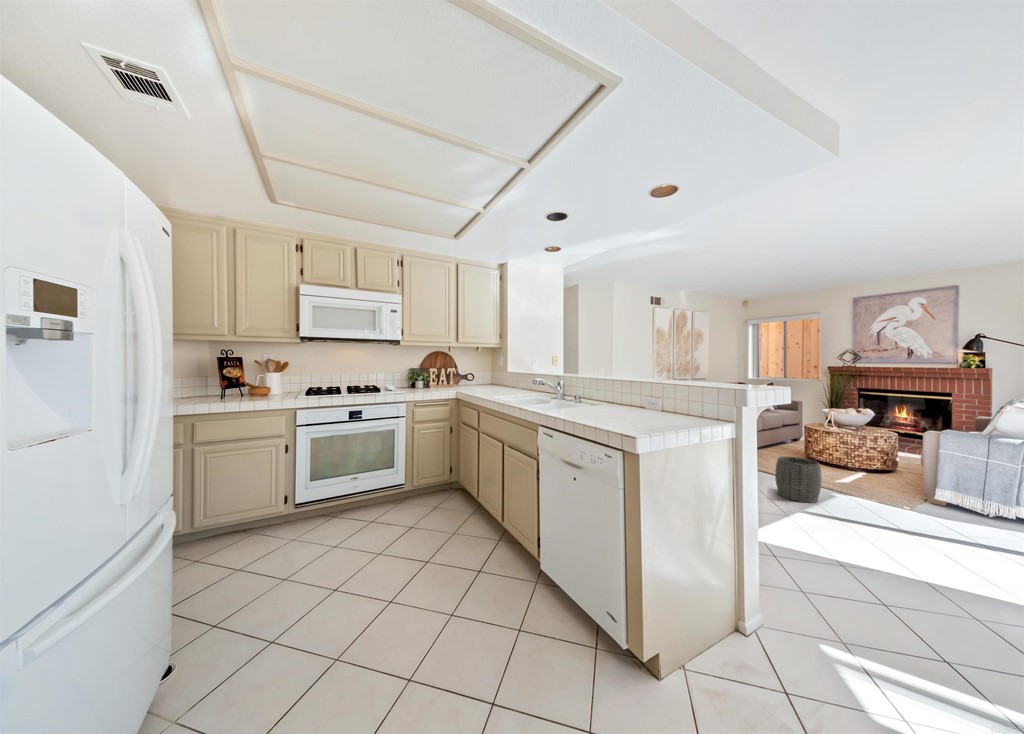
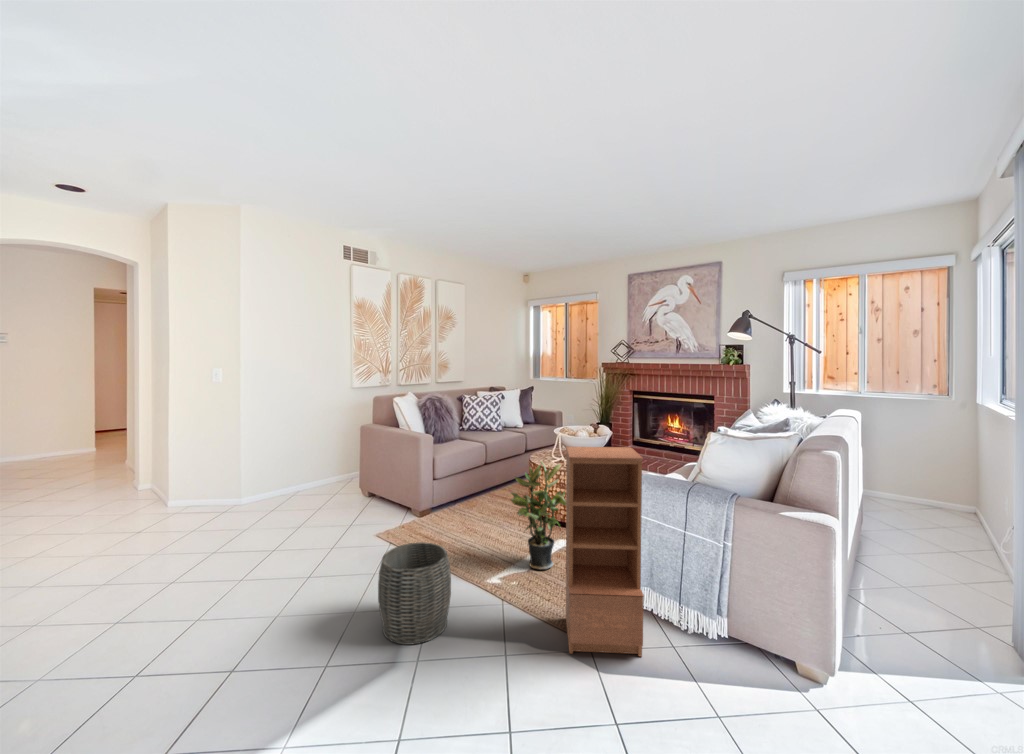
bookcase: none [894,409,968,524] -> present [566,447,644,656]
potted plant: none [827,422,870,487] -> present [511,462,566,570]

